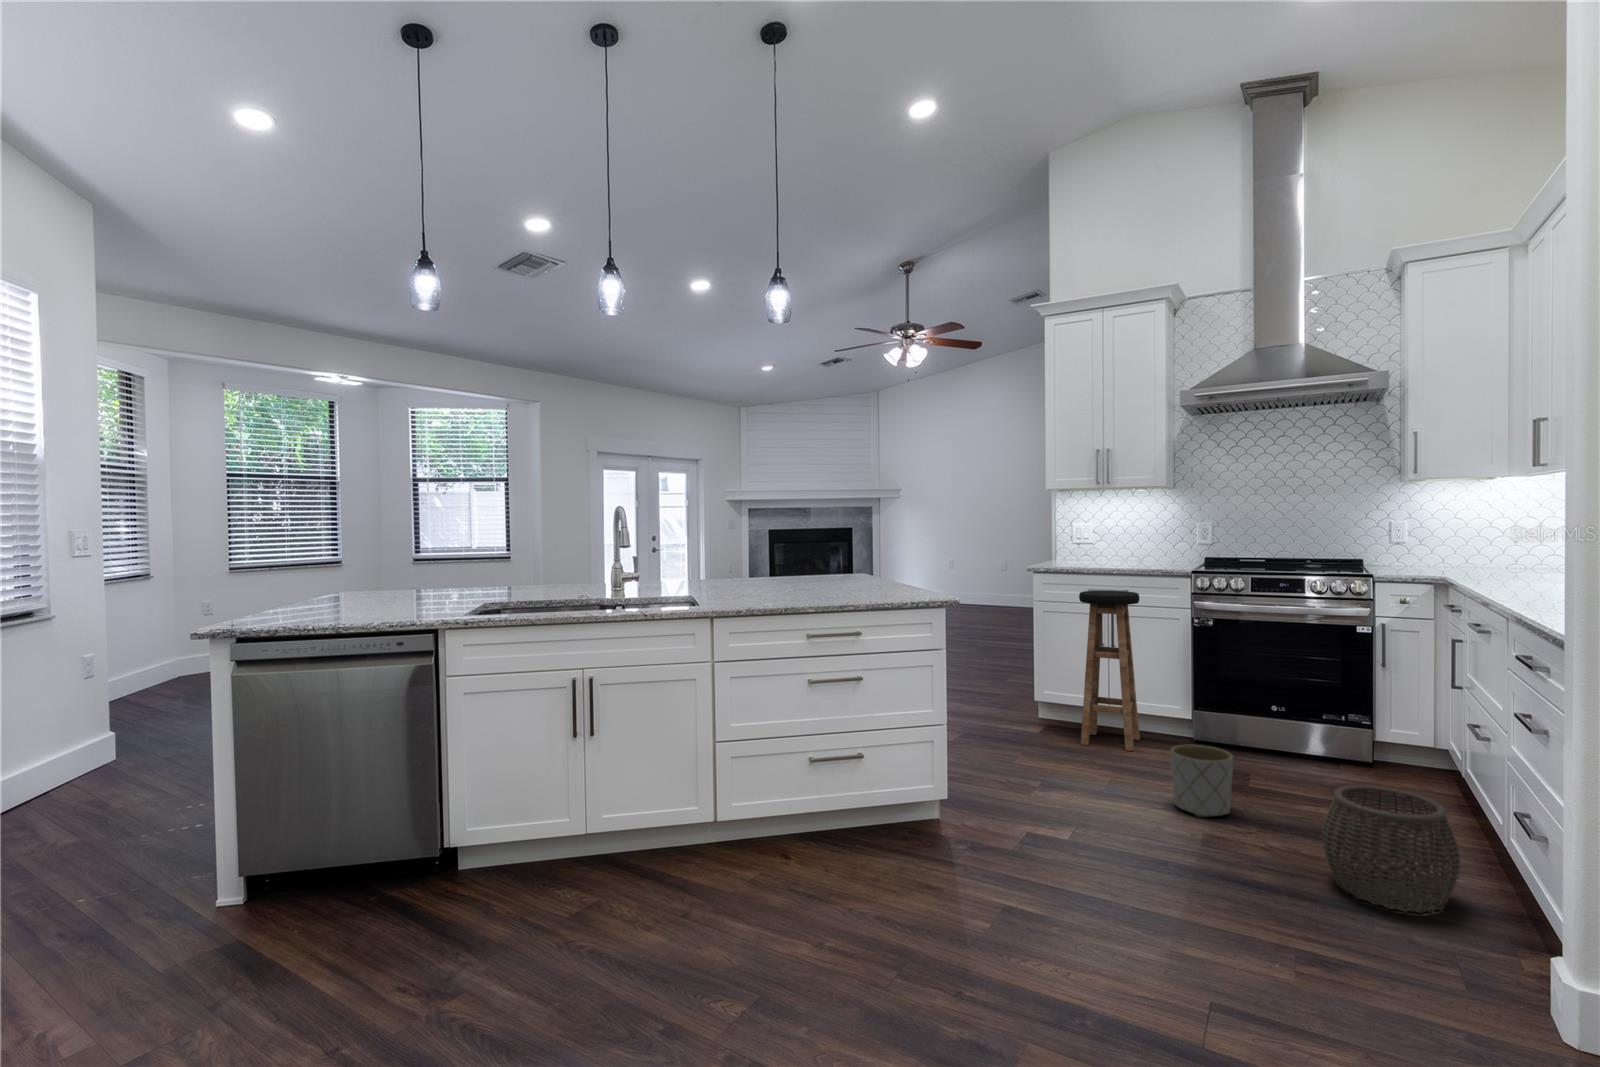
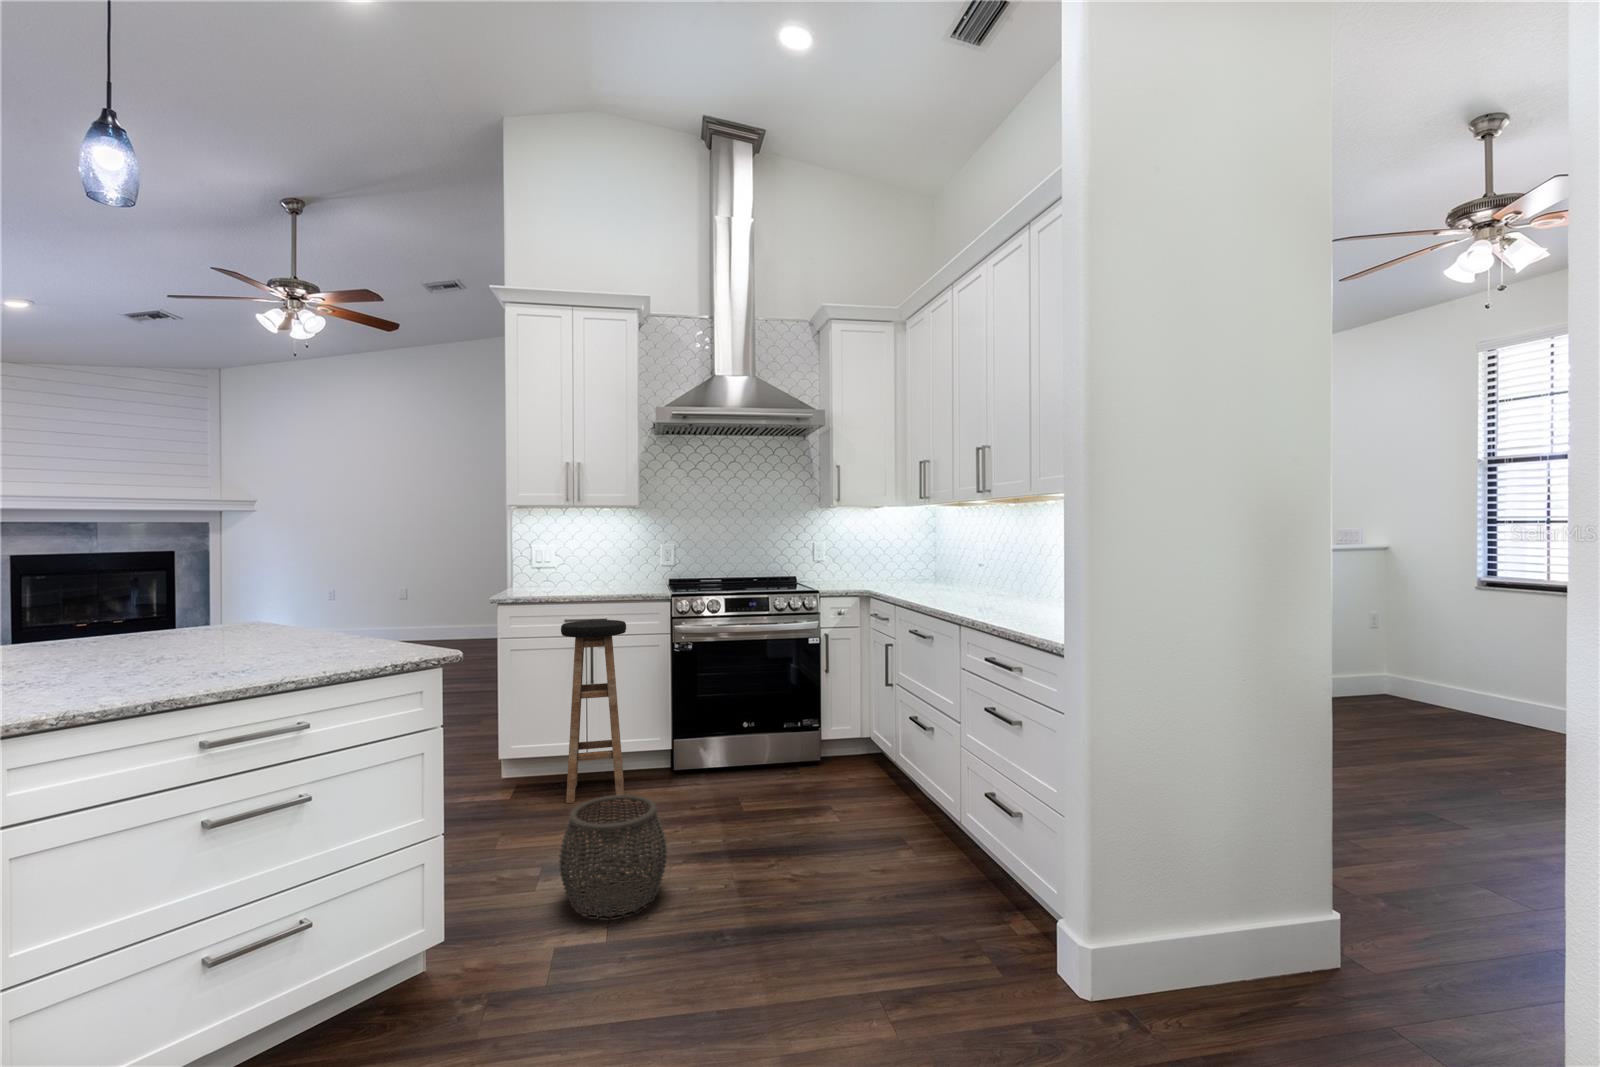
planter: present [1171,744,1233,817] -> none [692,780,751,862]
woven basket: present [1322,785,1461,913] -> present [559,795,667,918]

